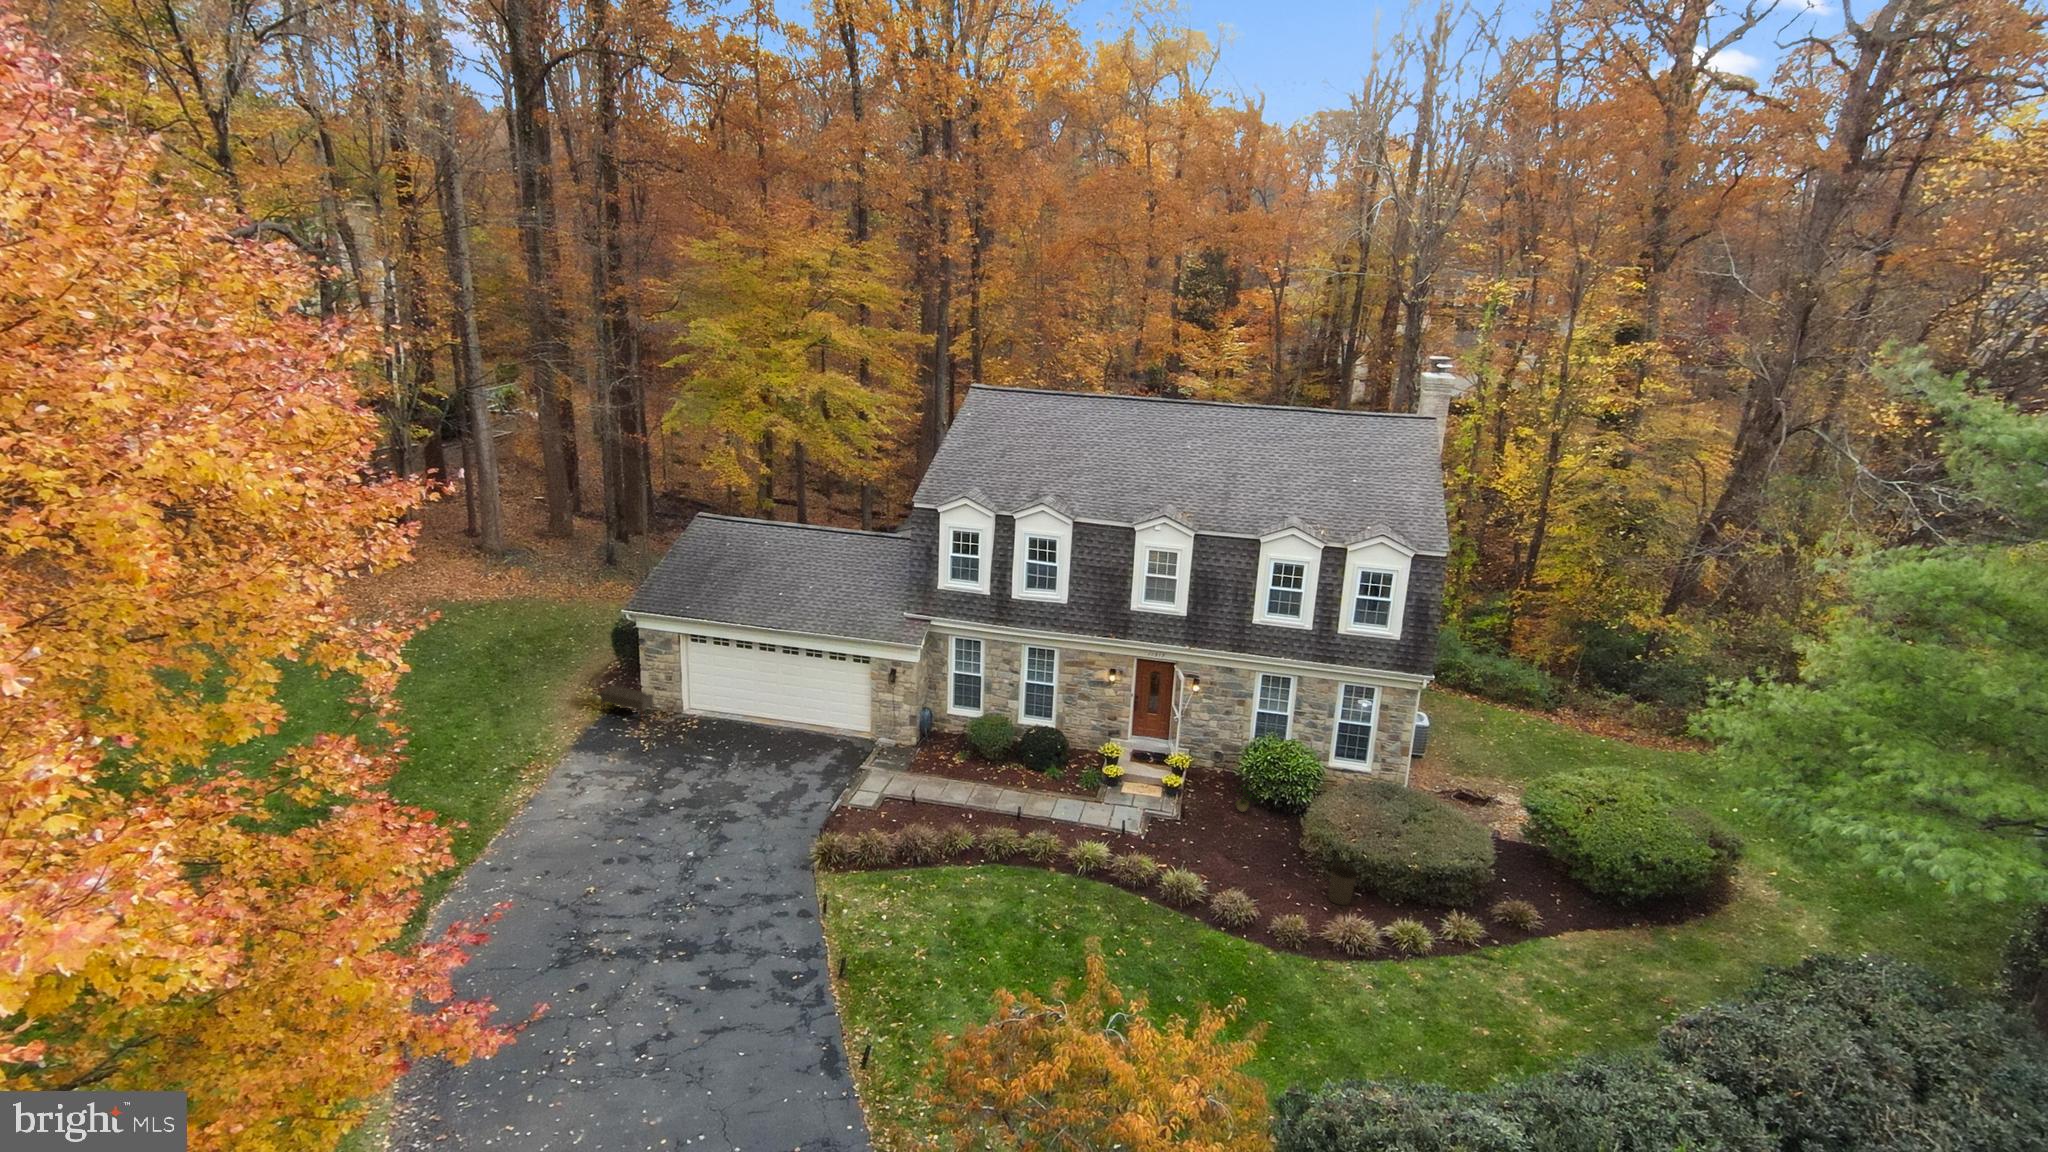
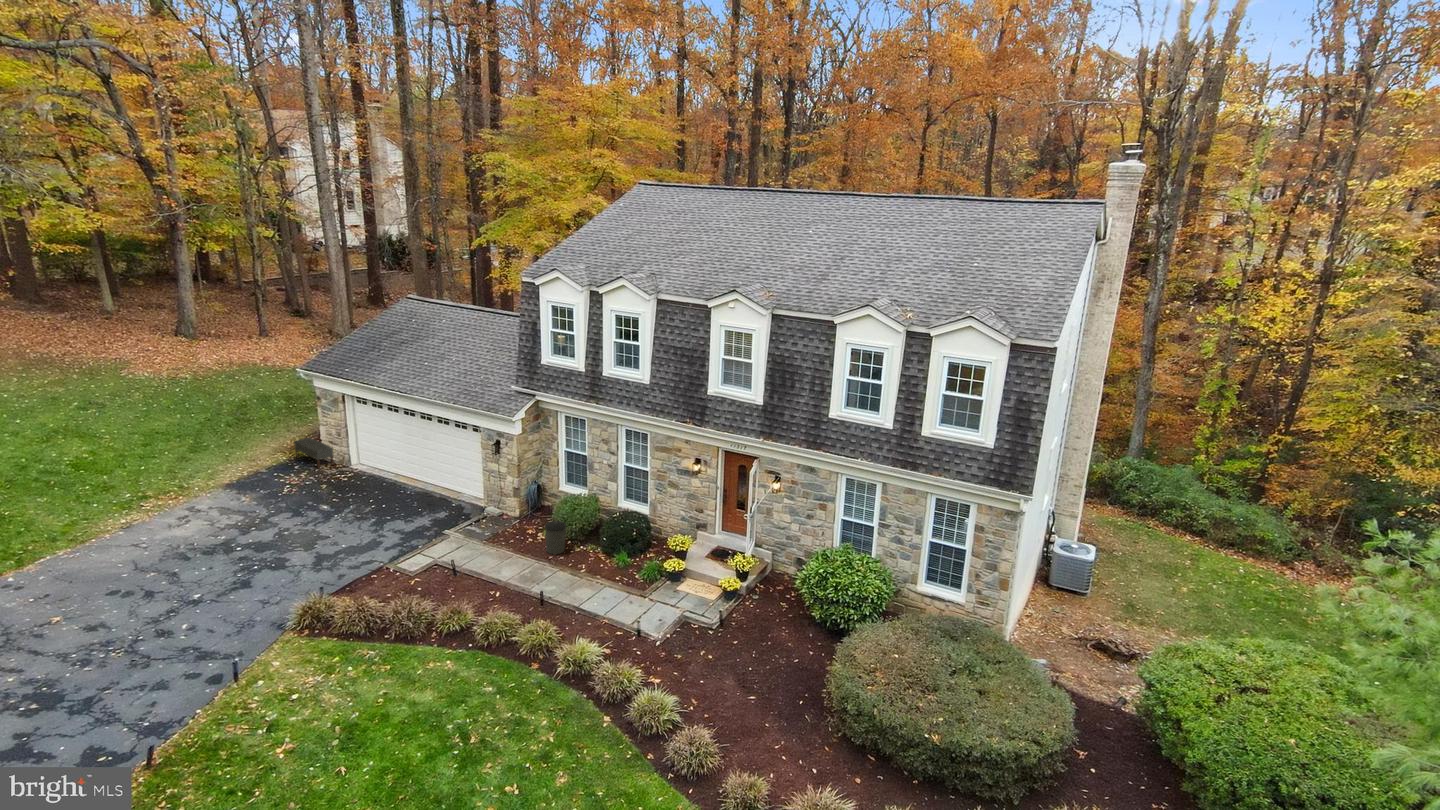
potted plant: present [1236,787,1256,812] -> none [790,594,818,628]
trash can: present [1328,863,1358,905] -> present [545,521,566,554]

